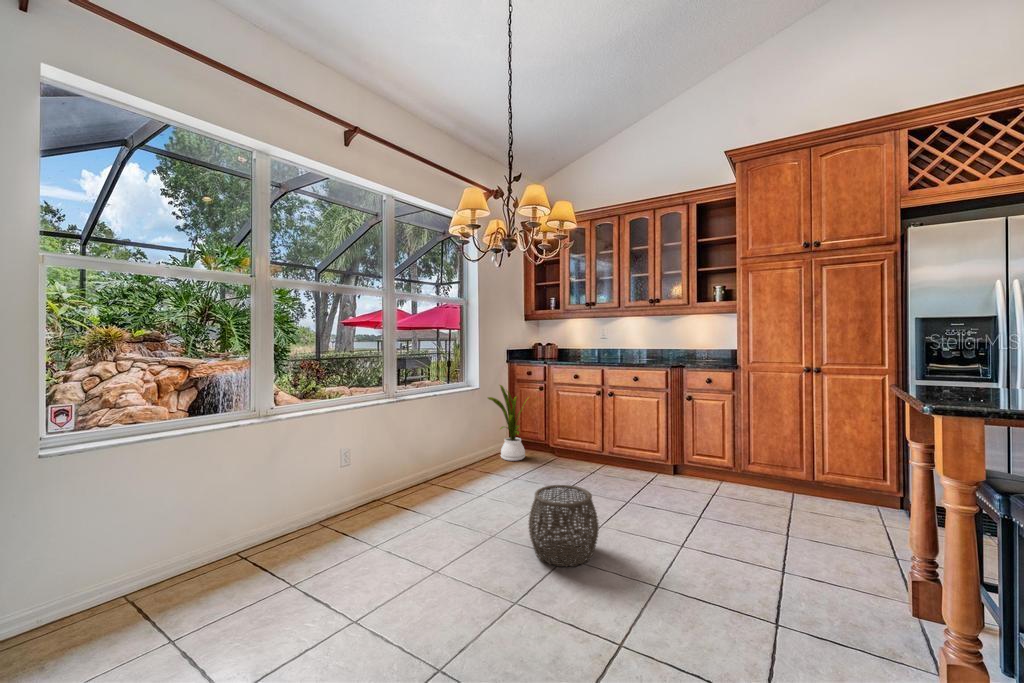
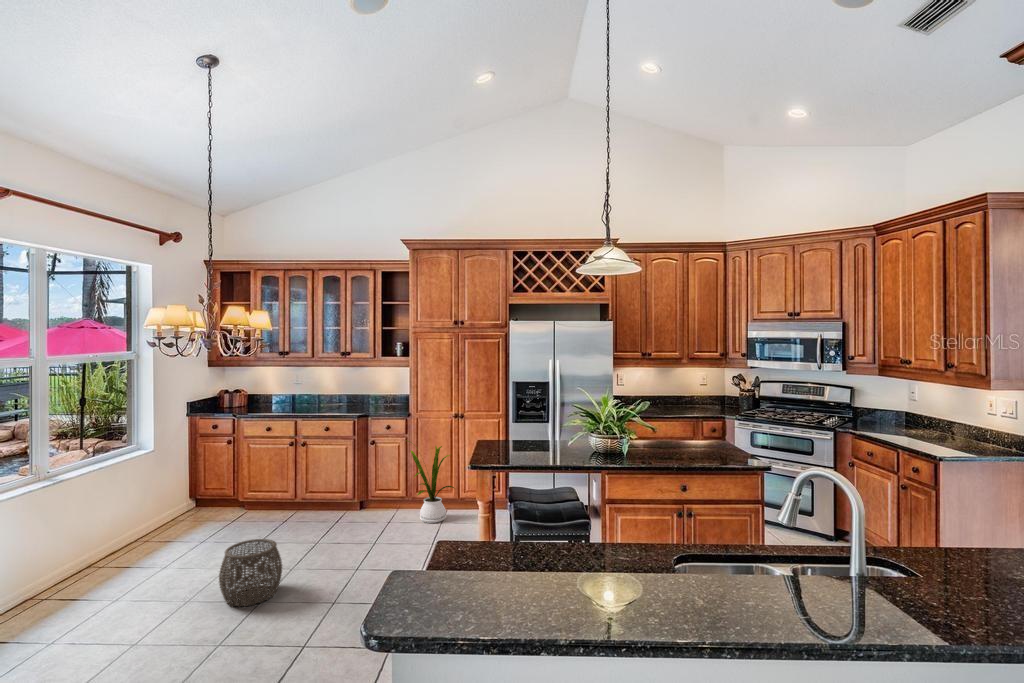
house plant: present [488,385,525,461] -> present [408,441,455,523]

